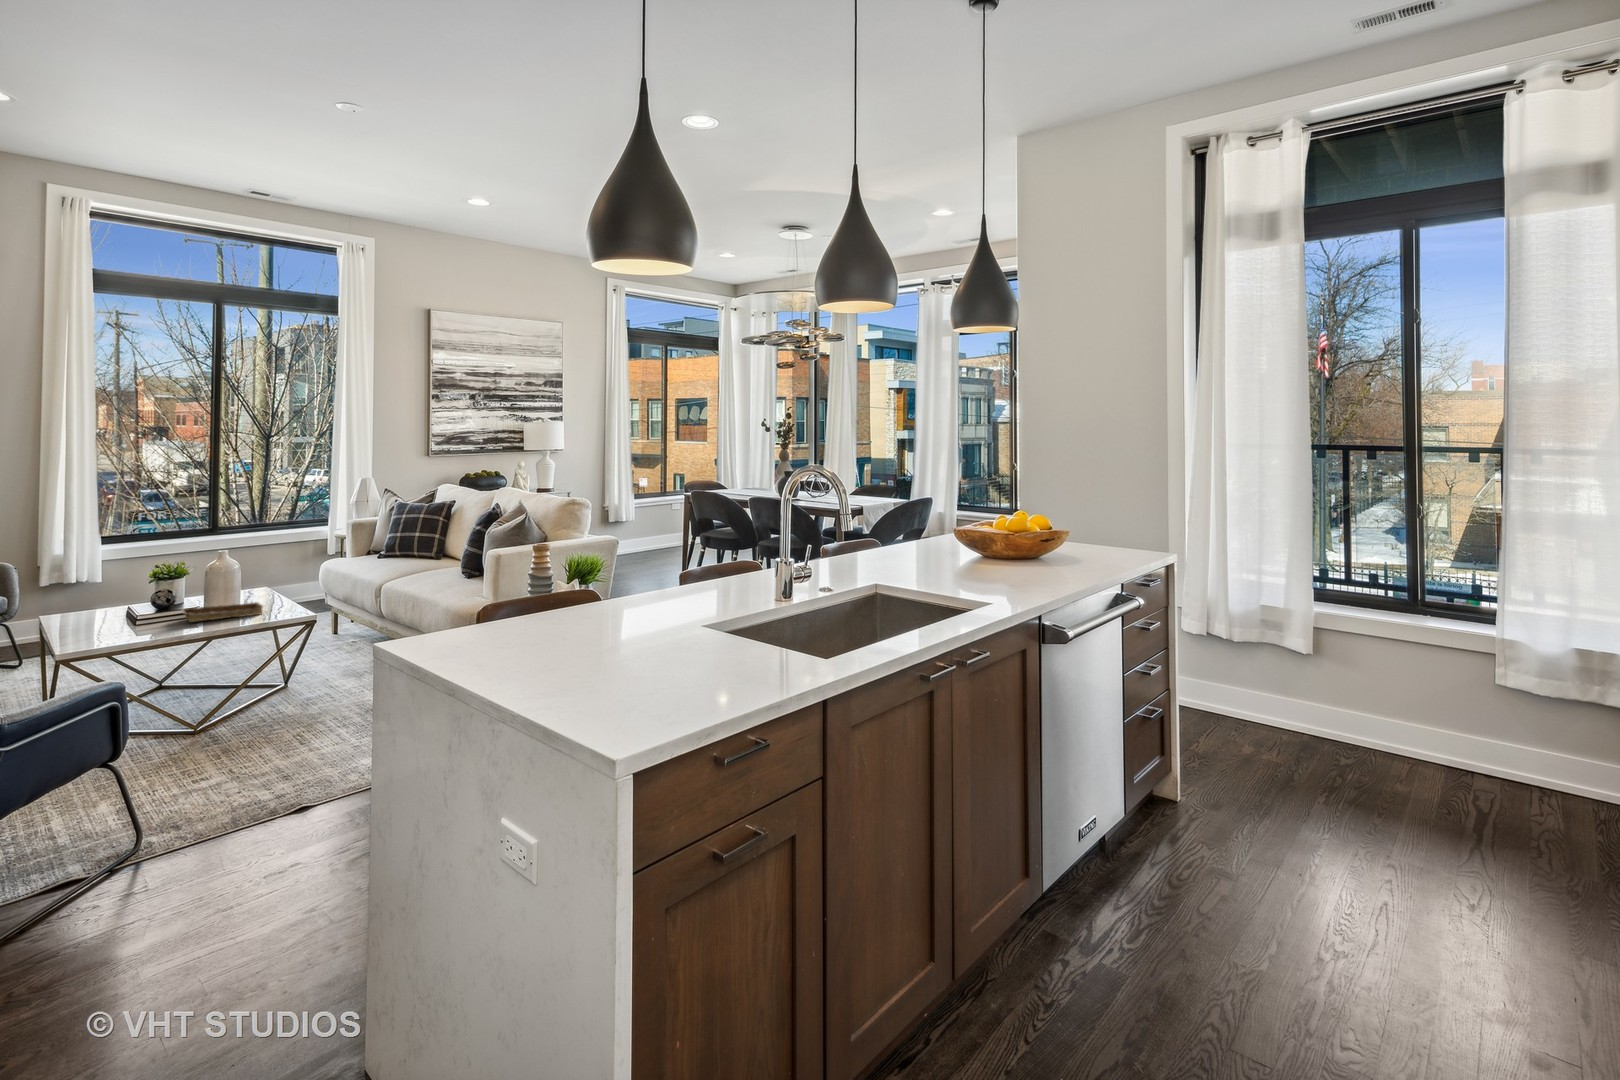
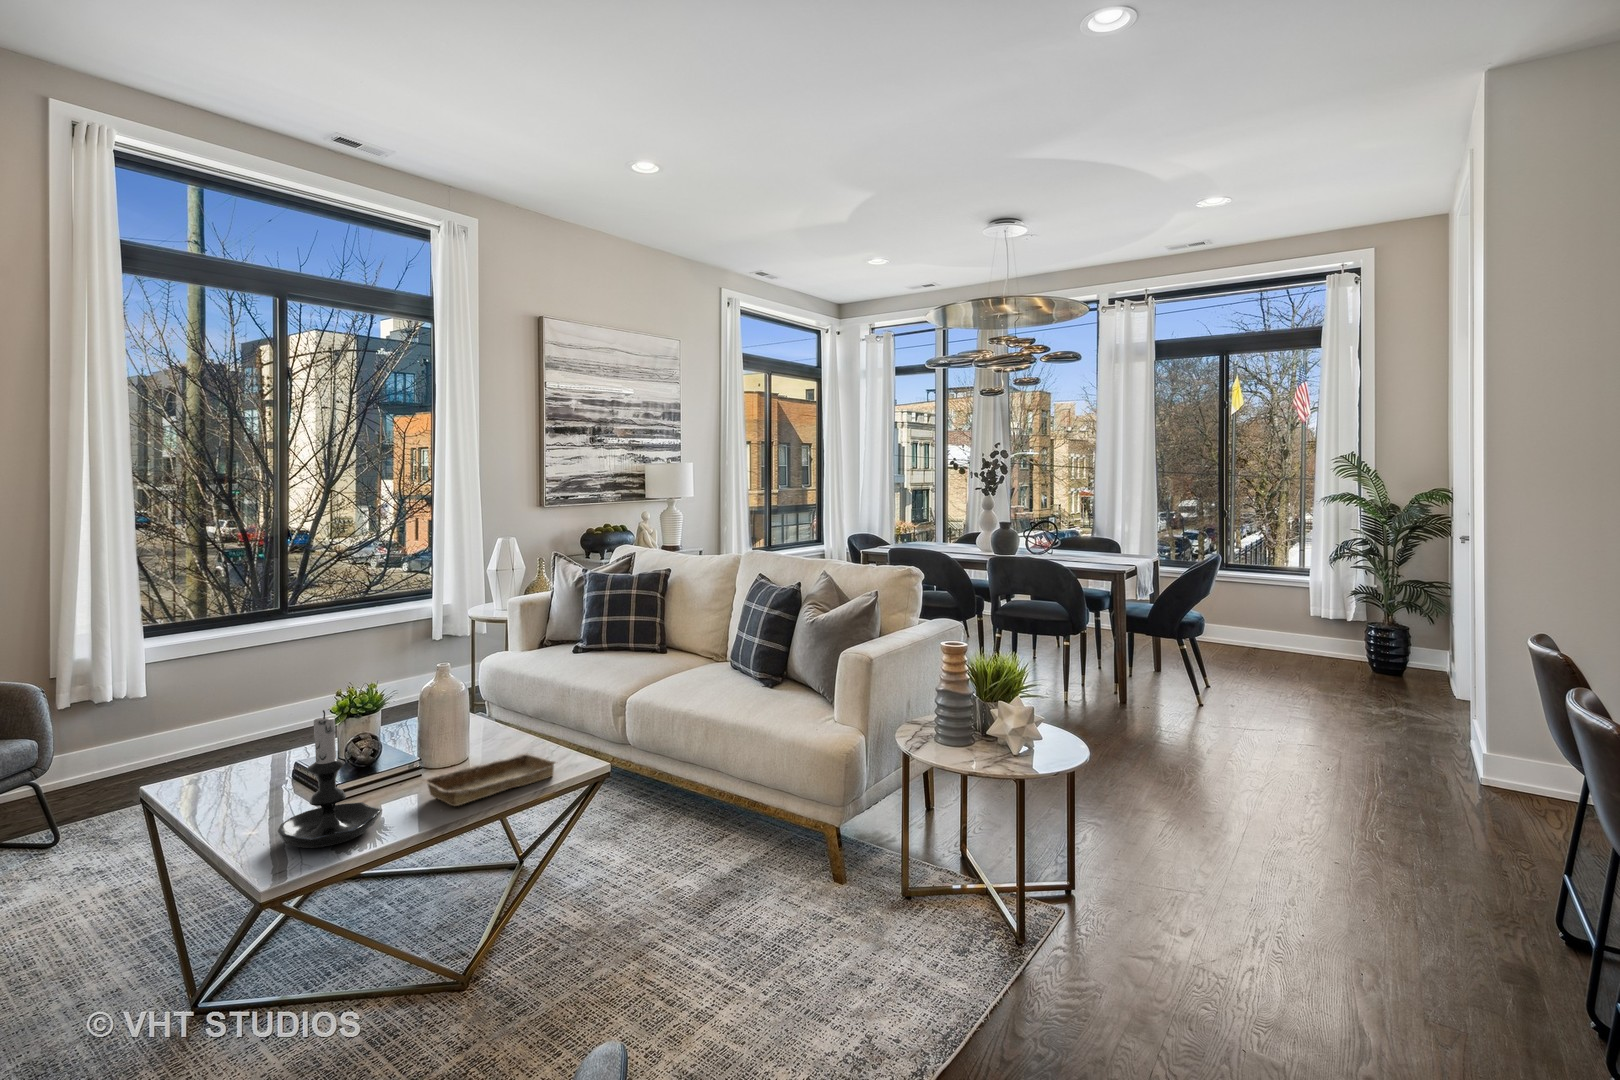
candle holder: none [86,563,148,633] -> present [278,710,382,848]

